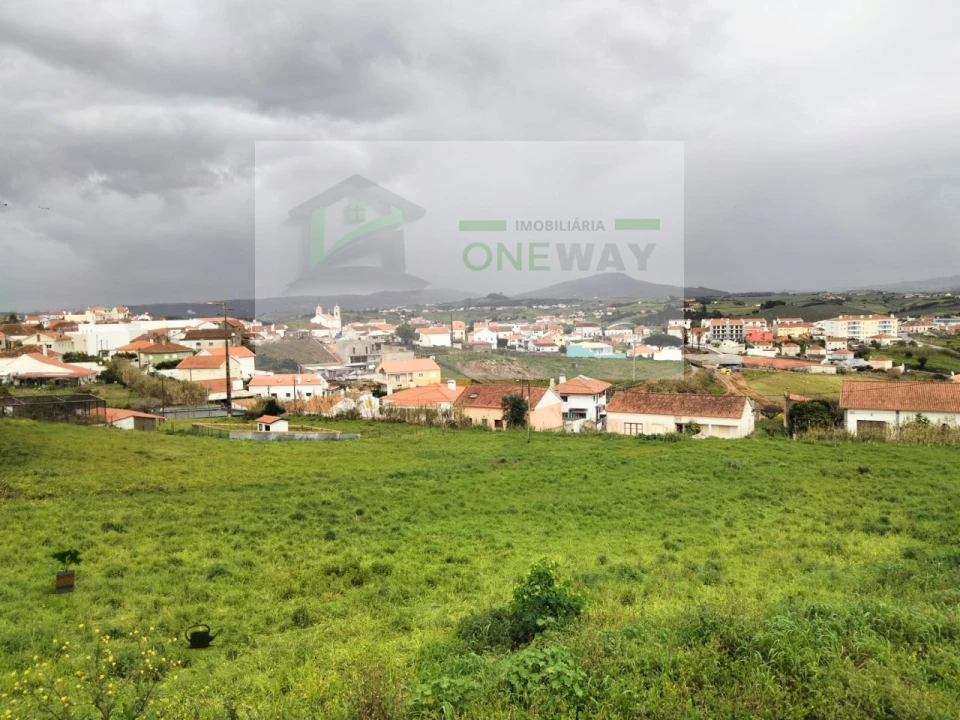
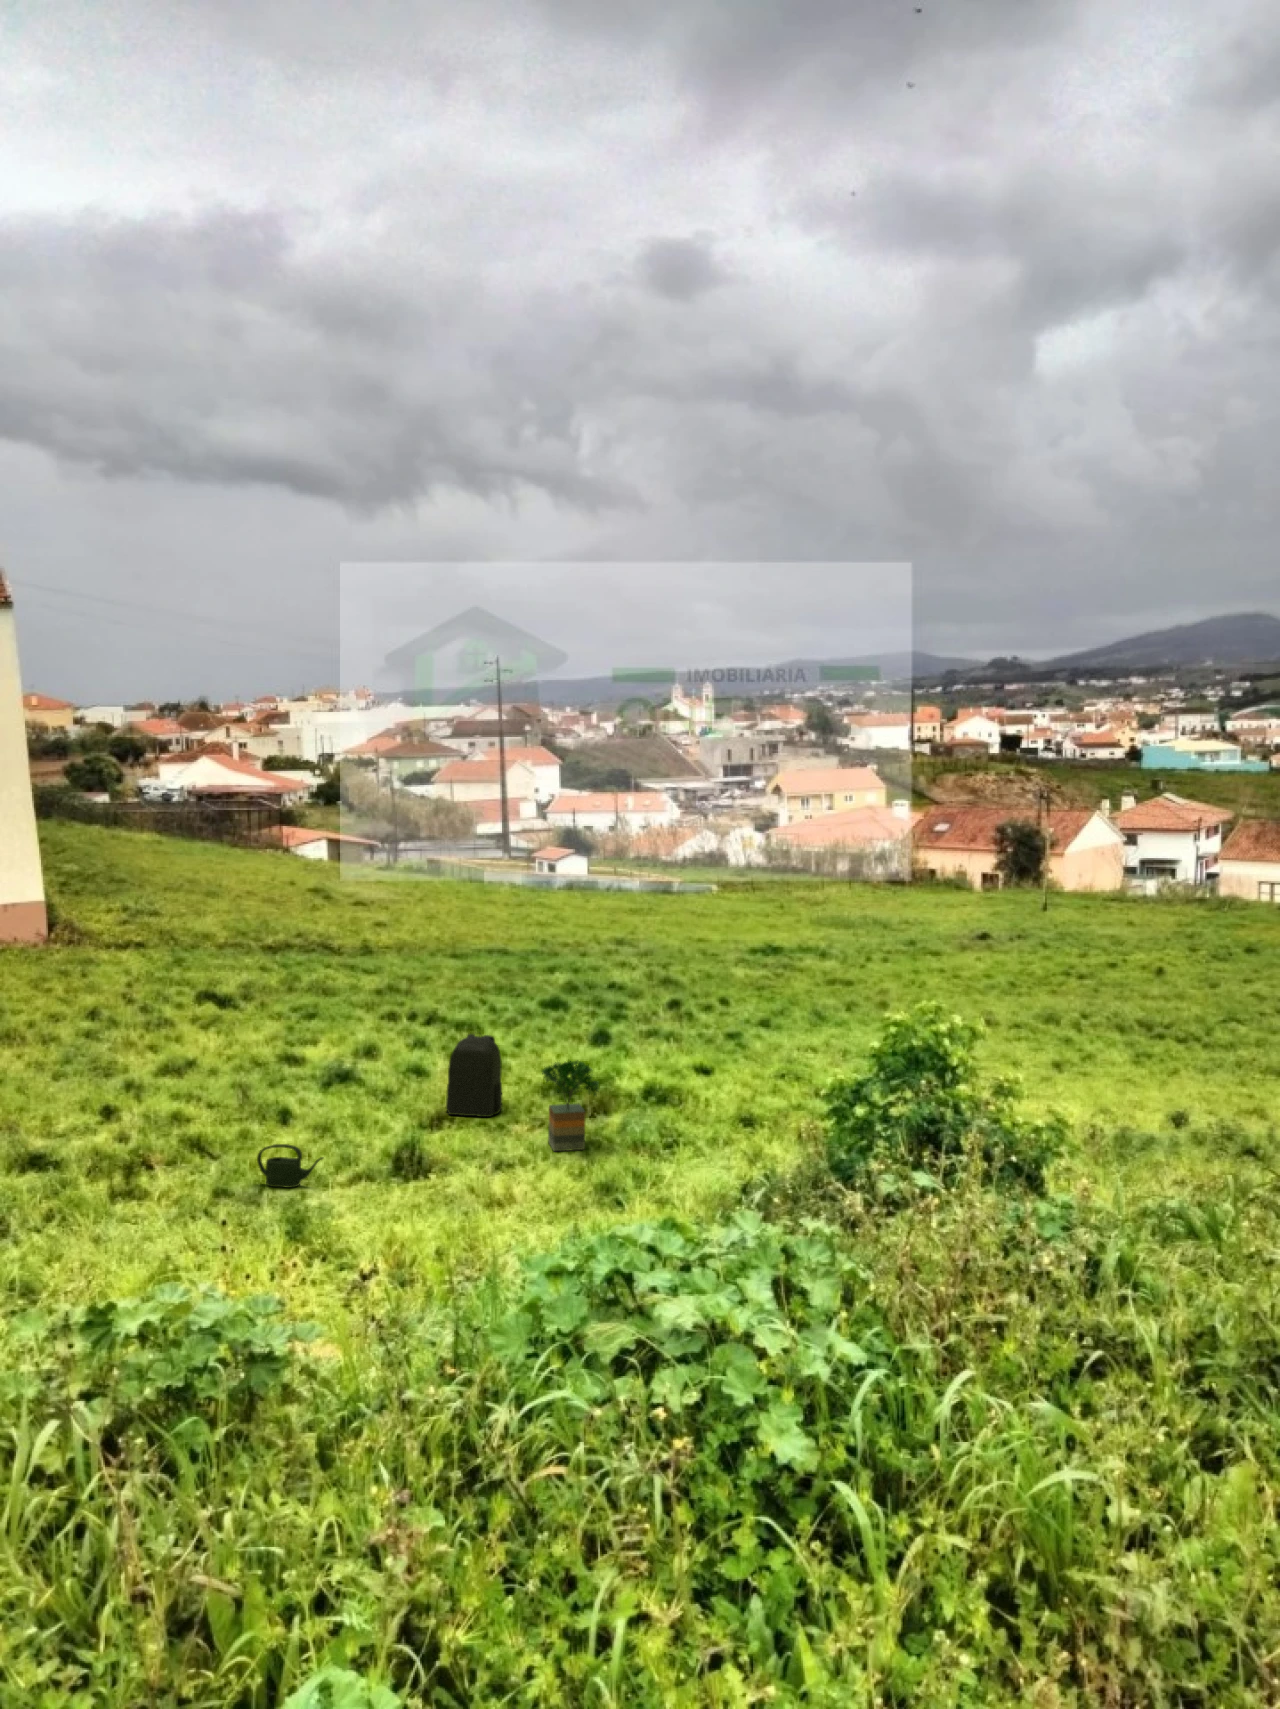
potted tree: present [52,549,83,594] -> present [542,1060,599,1151]
backpack: none [268,549,298,594] -> present [446,1034,502,1117]

